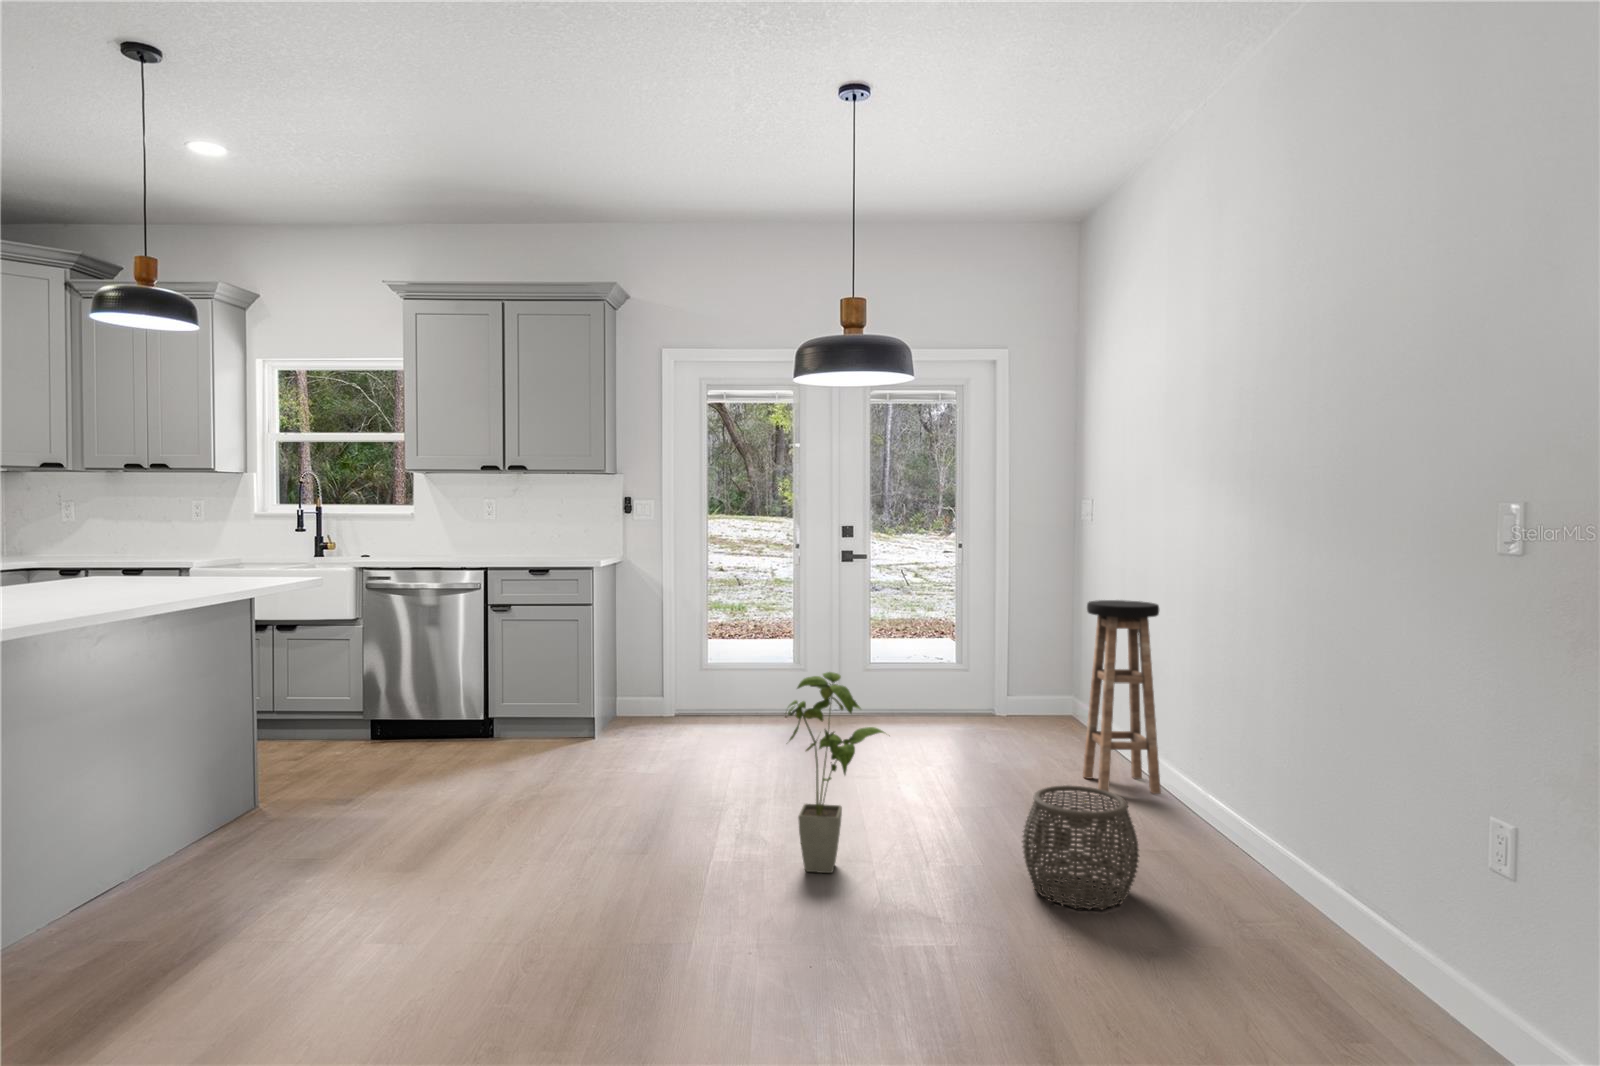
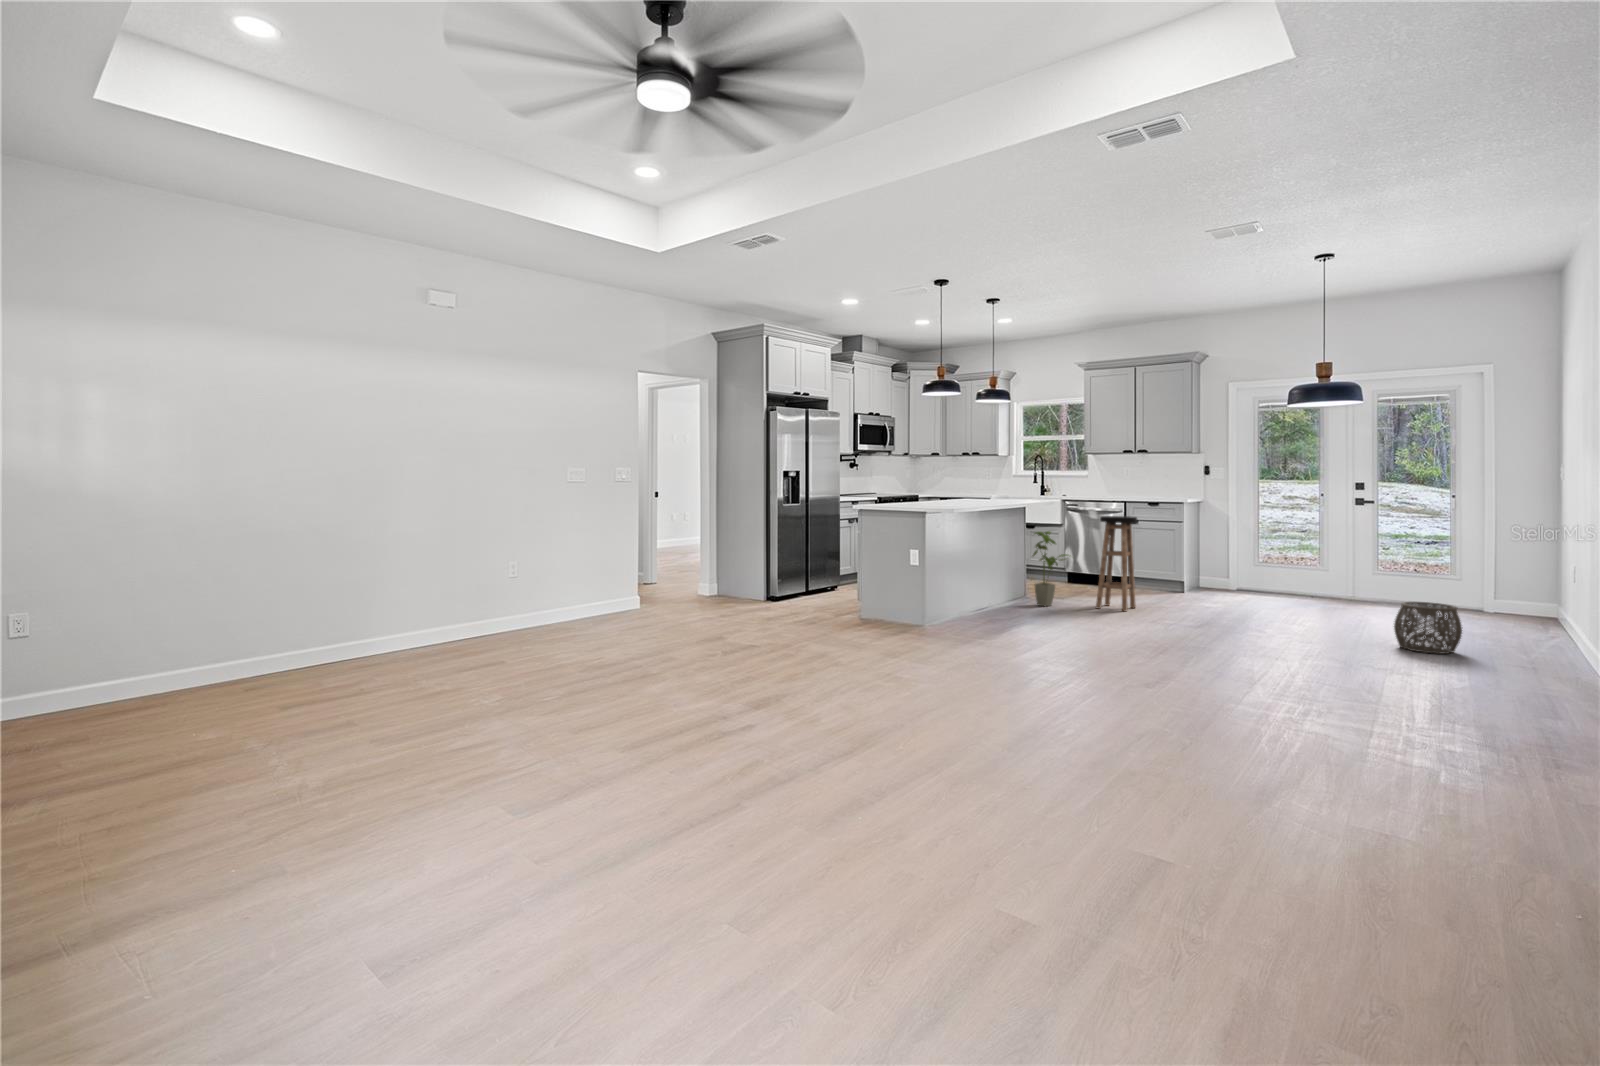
bar stool: present [1083,600,1161,794] -> present [1096,516,1137,611]
house plant: present [788,672,884,873] -> present [1033,531,1068,606]

